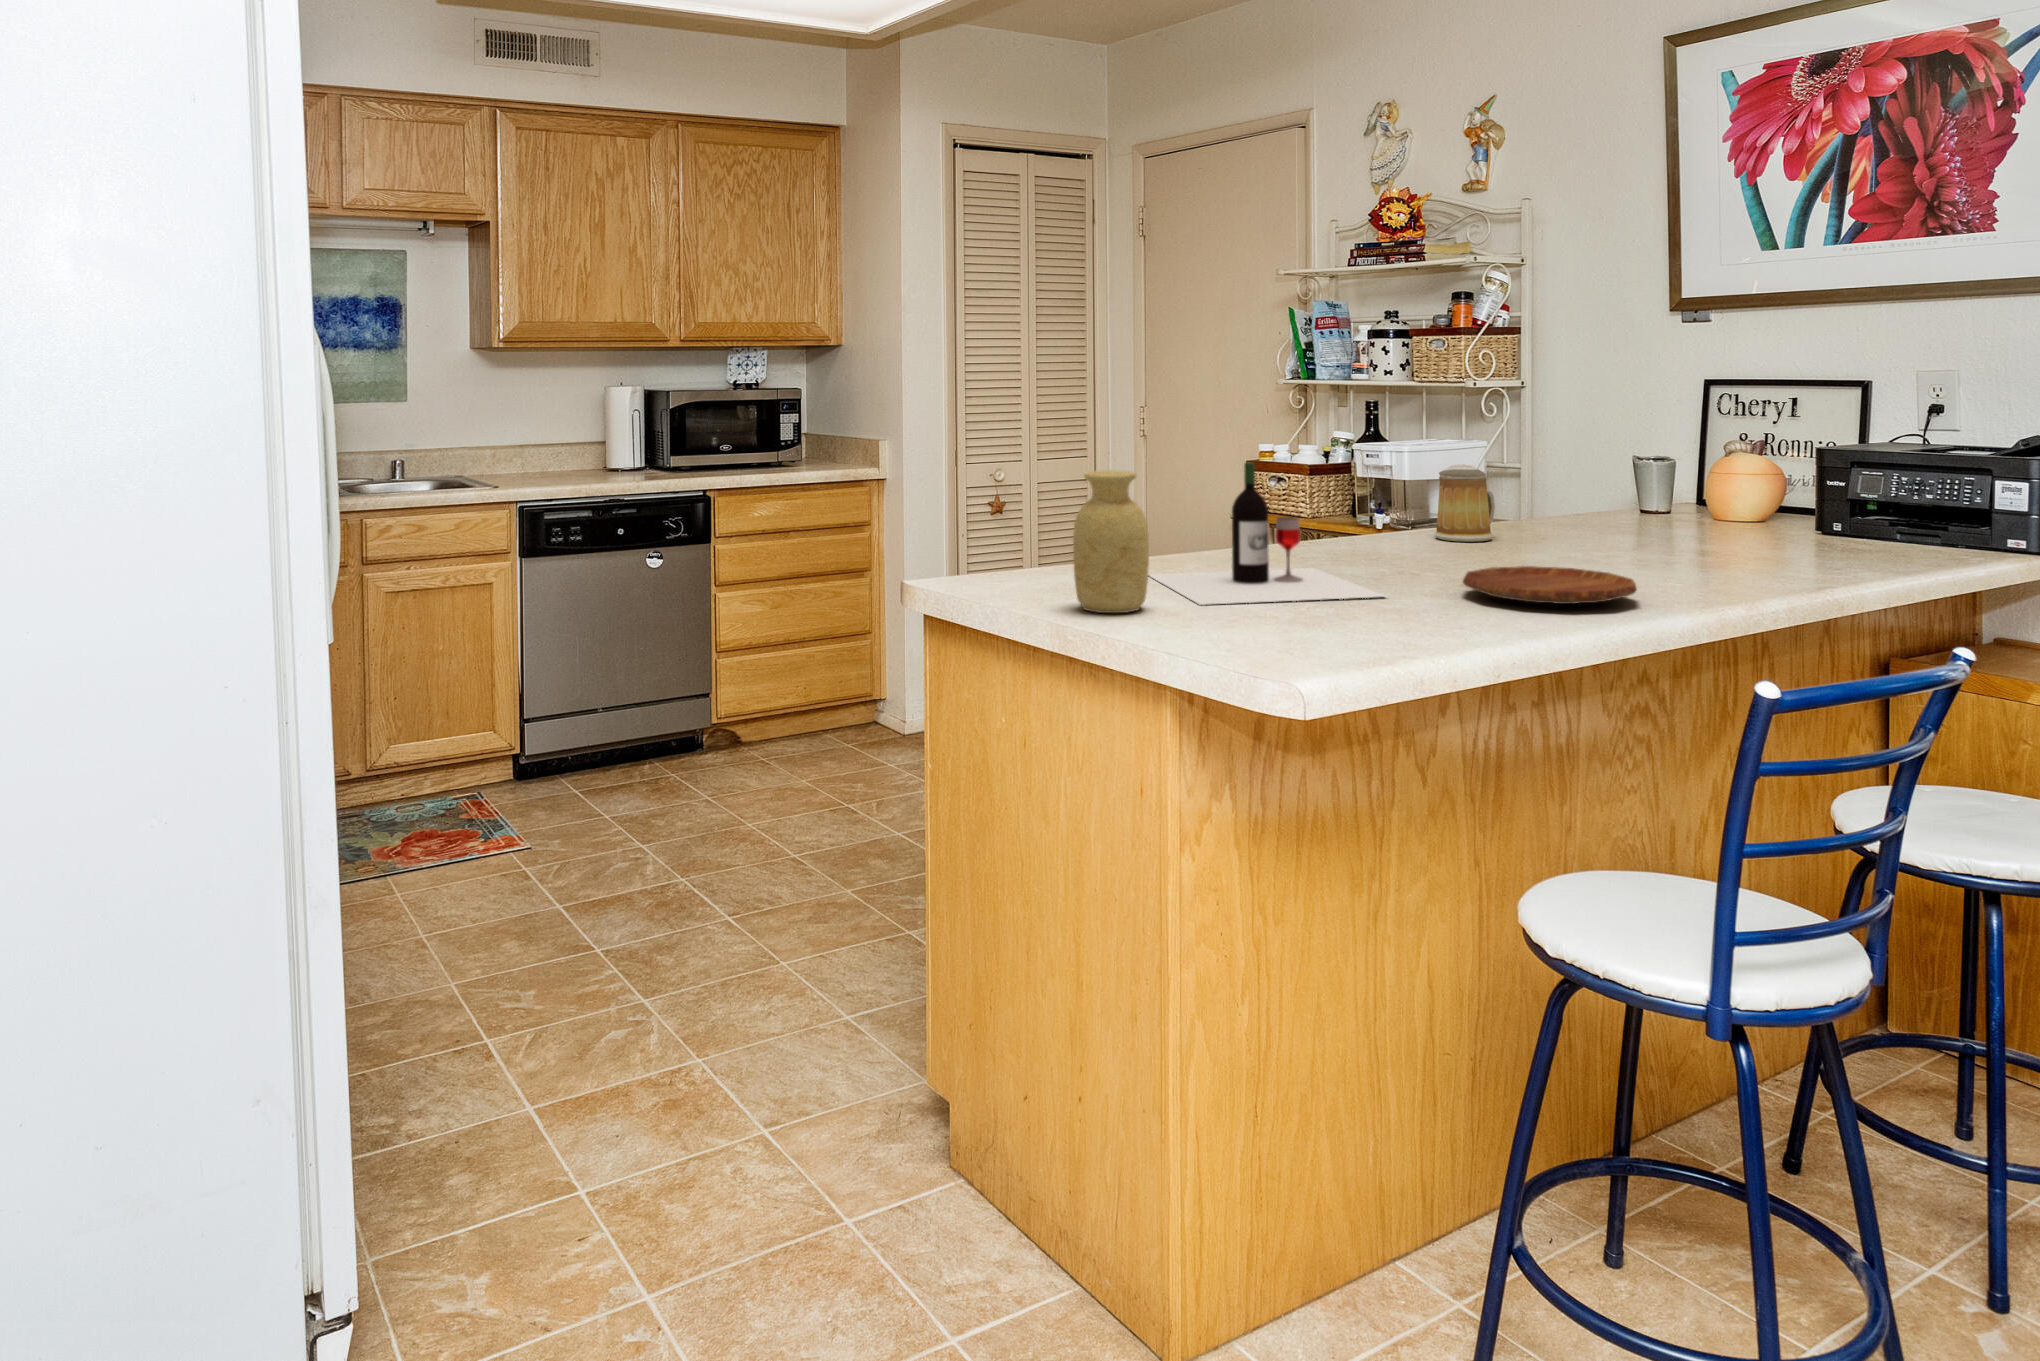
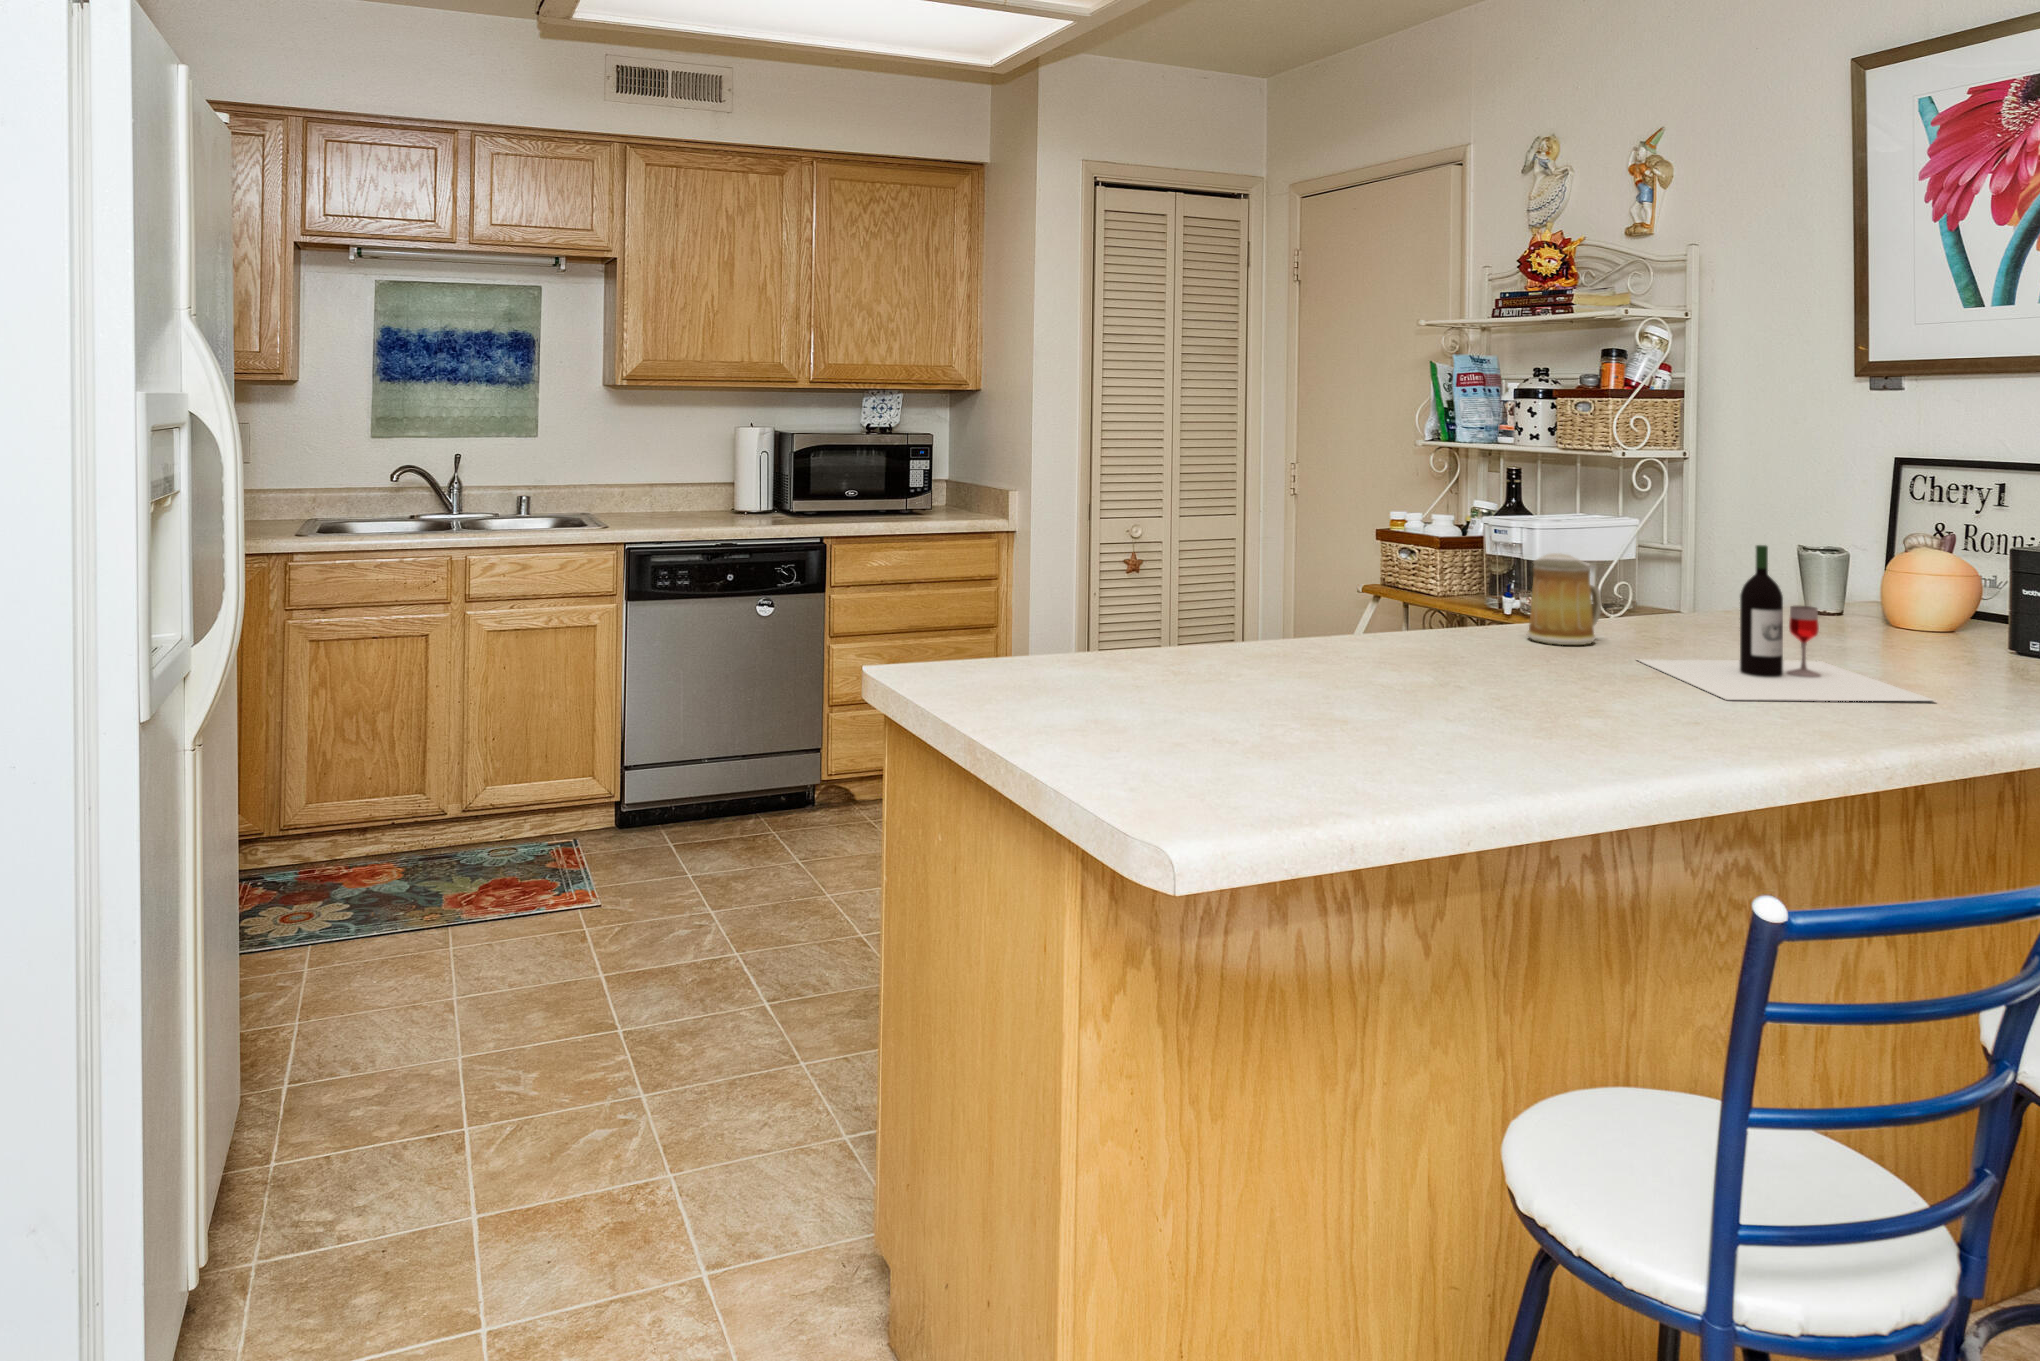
wine bottle: present [1148,462,1384,605] -> present [1637,545,1933,701]
vase: present [1073,470,1149,613] -> none [1013,554,1100,724]
tray: present [1463,566,1637,604] -> none [1489,687,1705,743]

